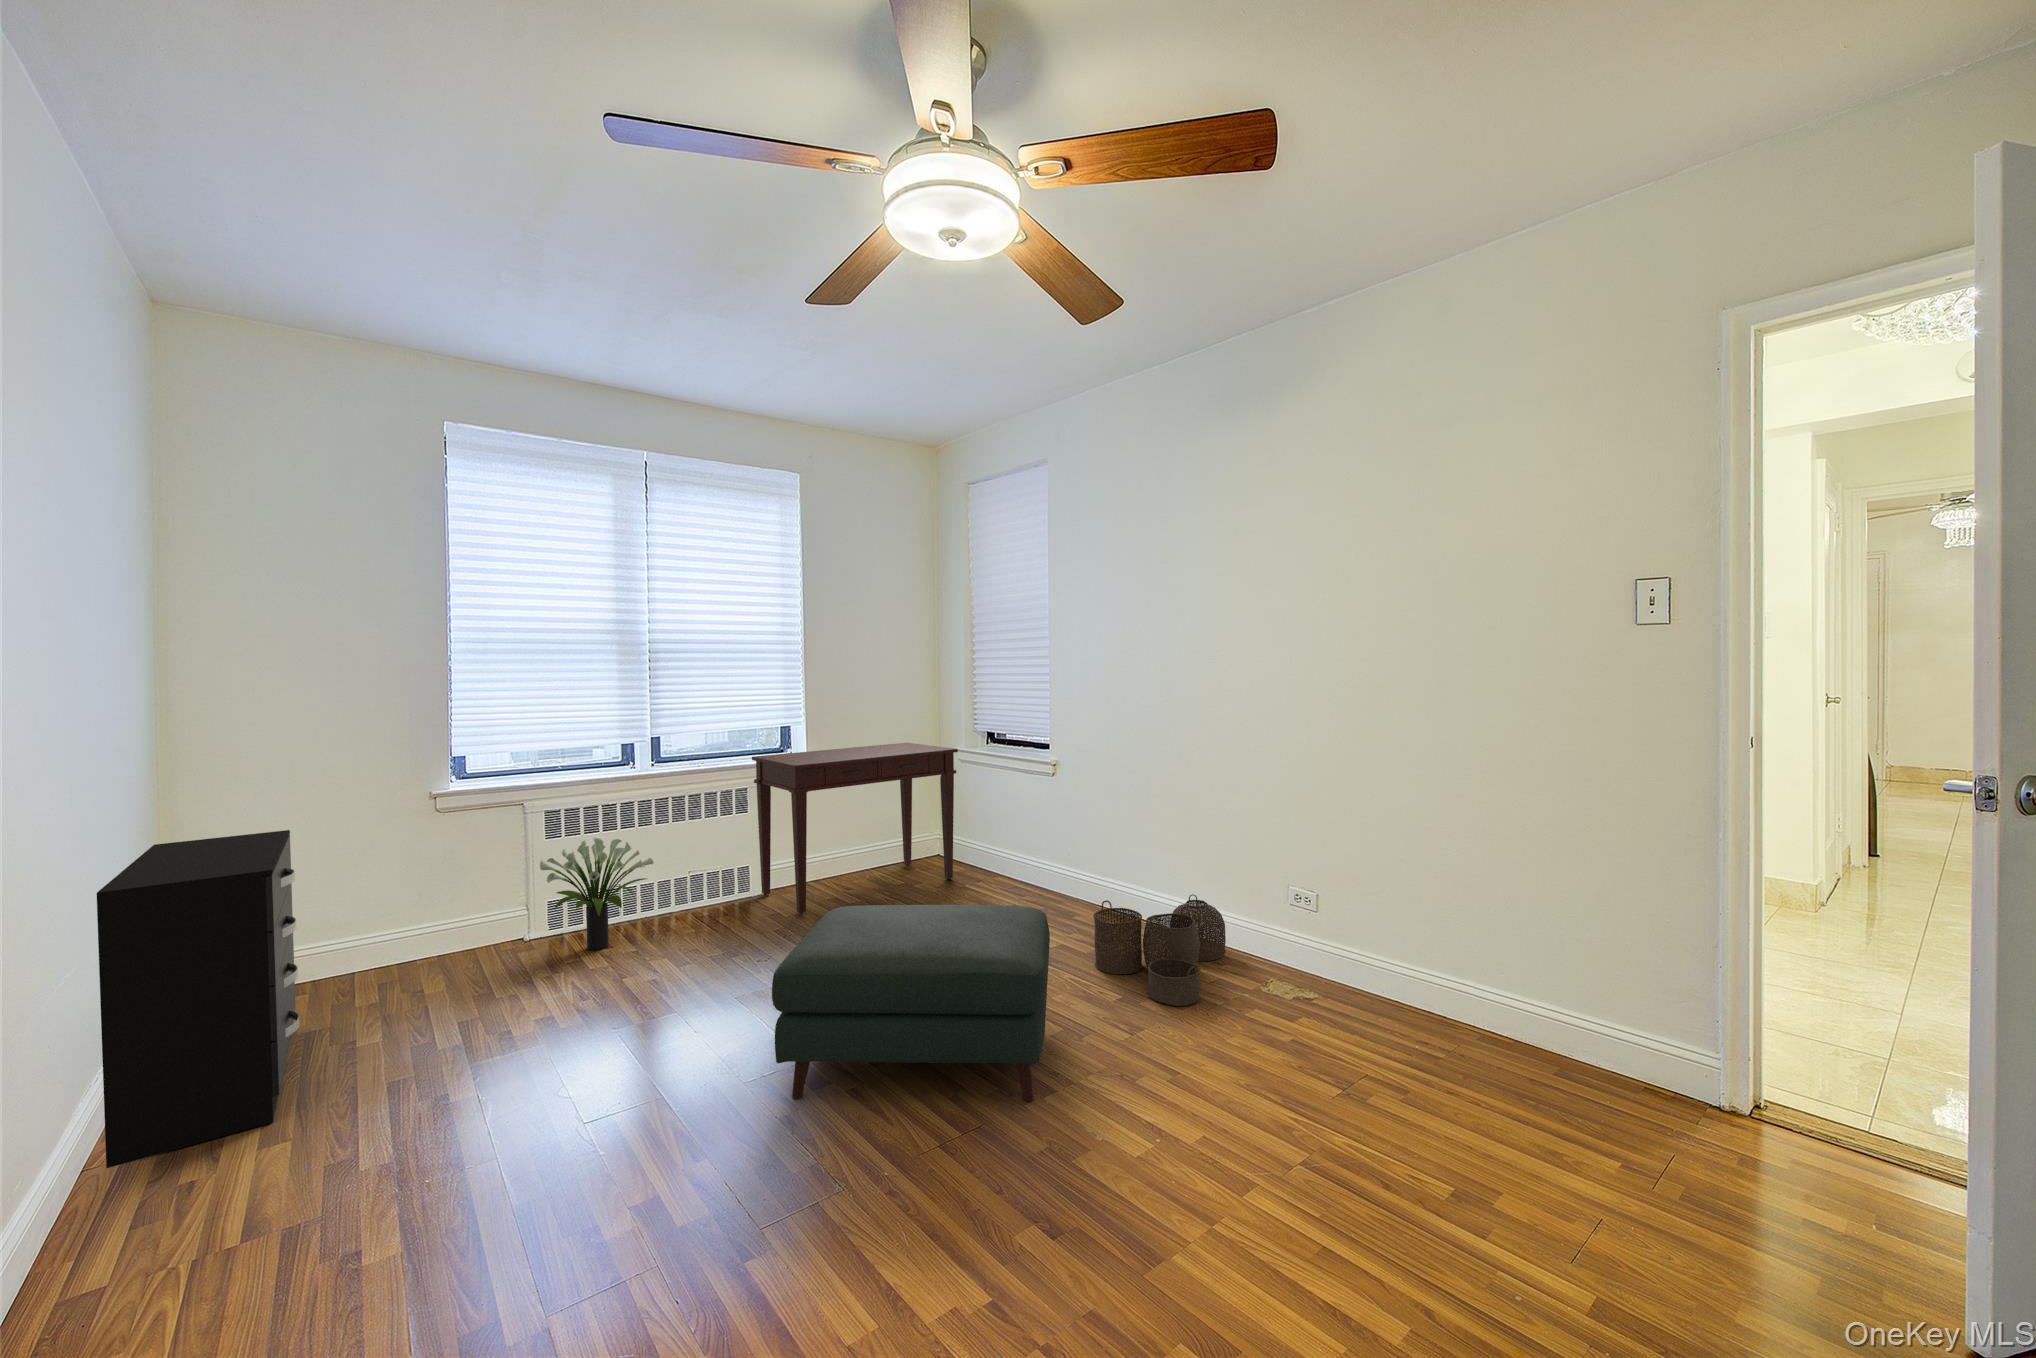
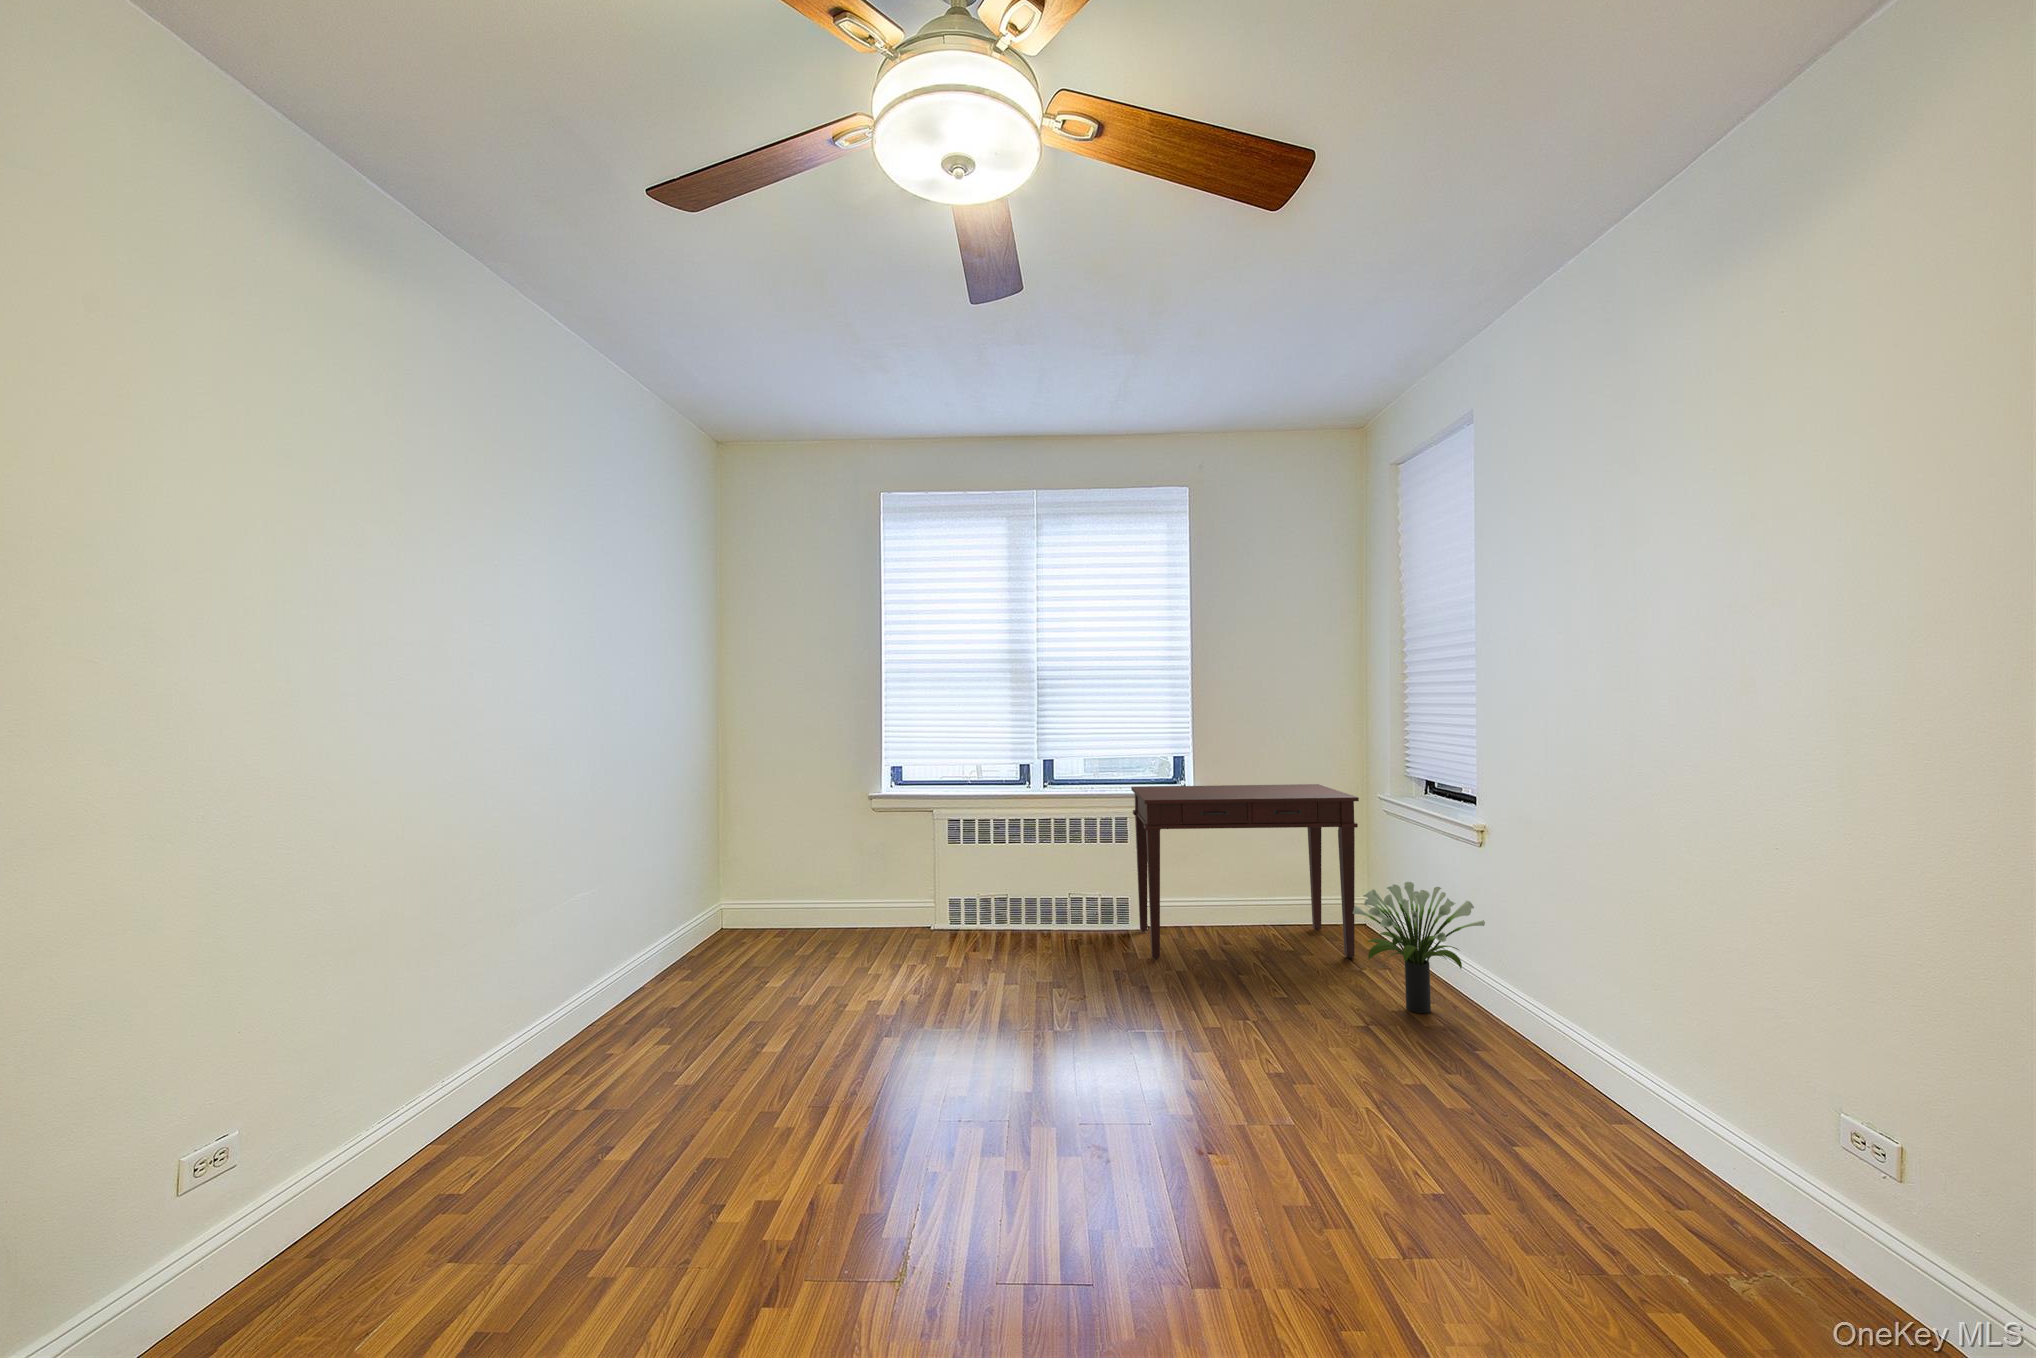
dresser: present [97,830,299,1168] -> none [611,815,762,1026]
potted plant: present [540,838,653,950] -> present [1353,882,1485,1013]
woven basket: present [1093,894,1226,1006] -> none [1435,1040,1707,1253]
ottoman: present [772,905,1050,1102] -> none [938,962,1296,1281]

